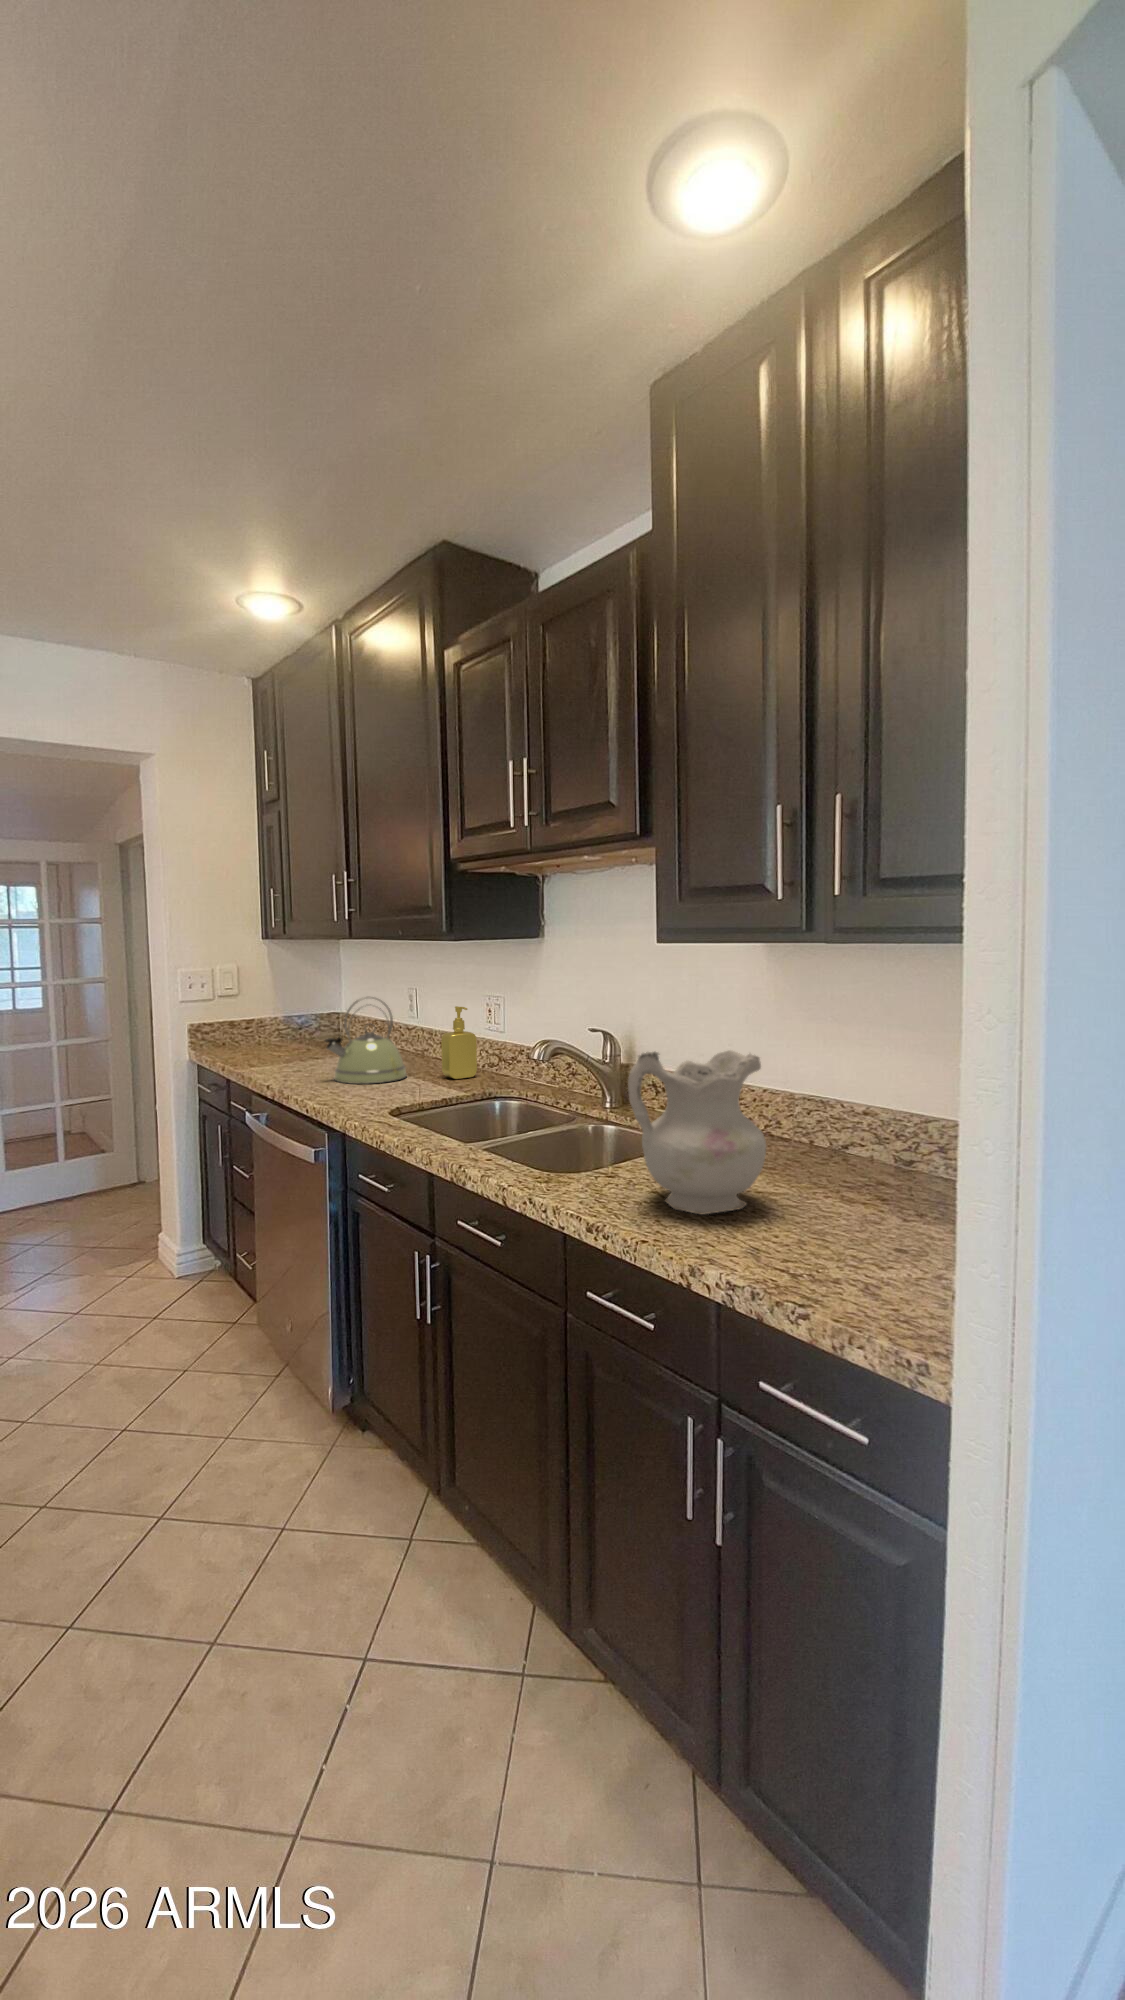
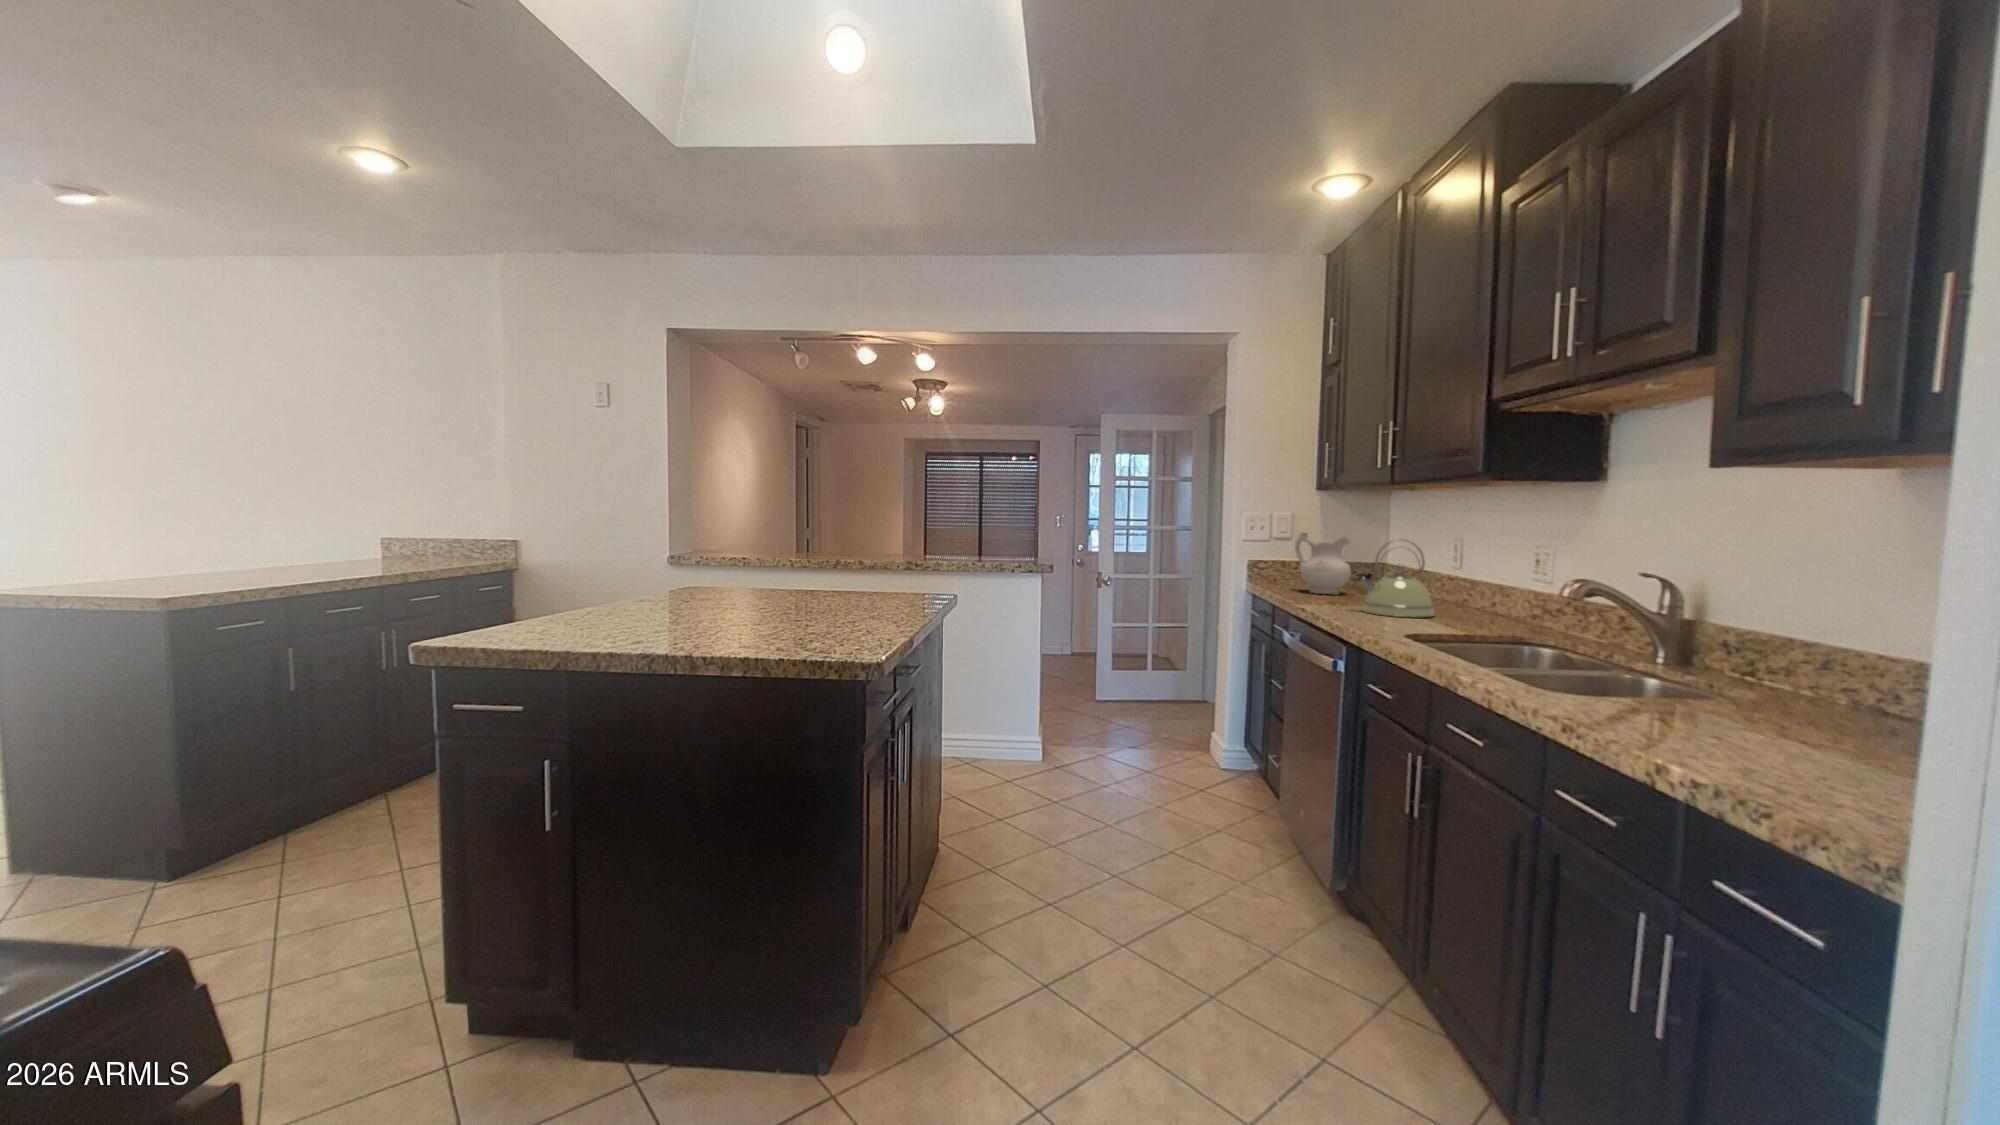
soap dispenser: present [441,1006,477,1079] -> none [1472,553,1514,624]
ceramic pitcher: present [628,1050,766,1215] -> present [1295,533,1351,595]

